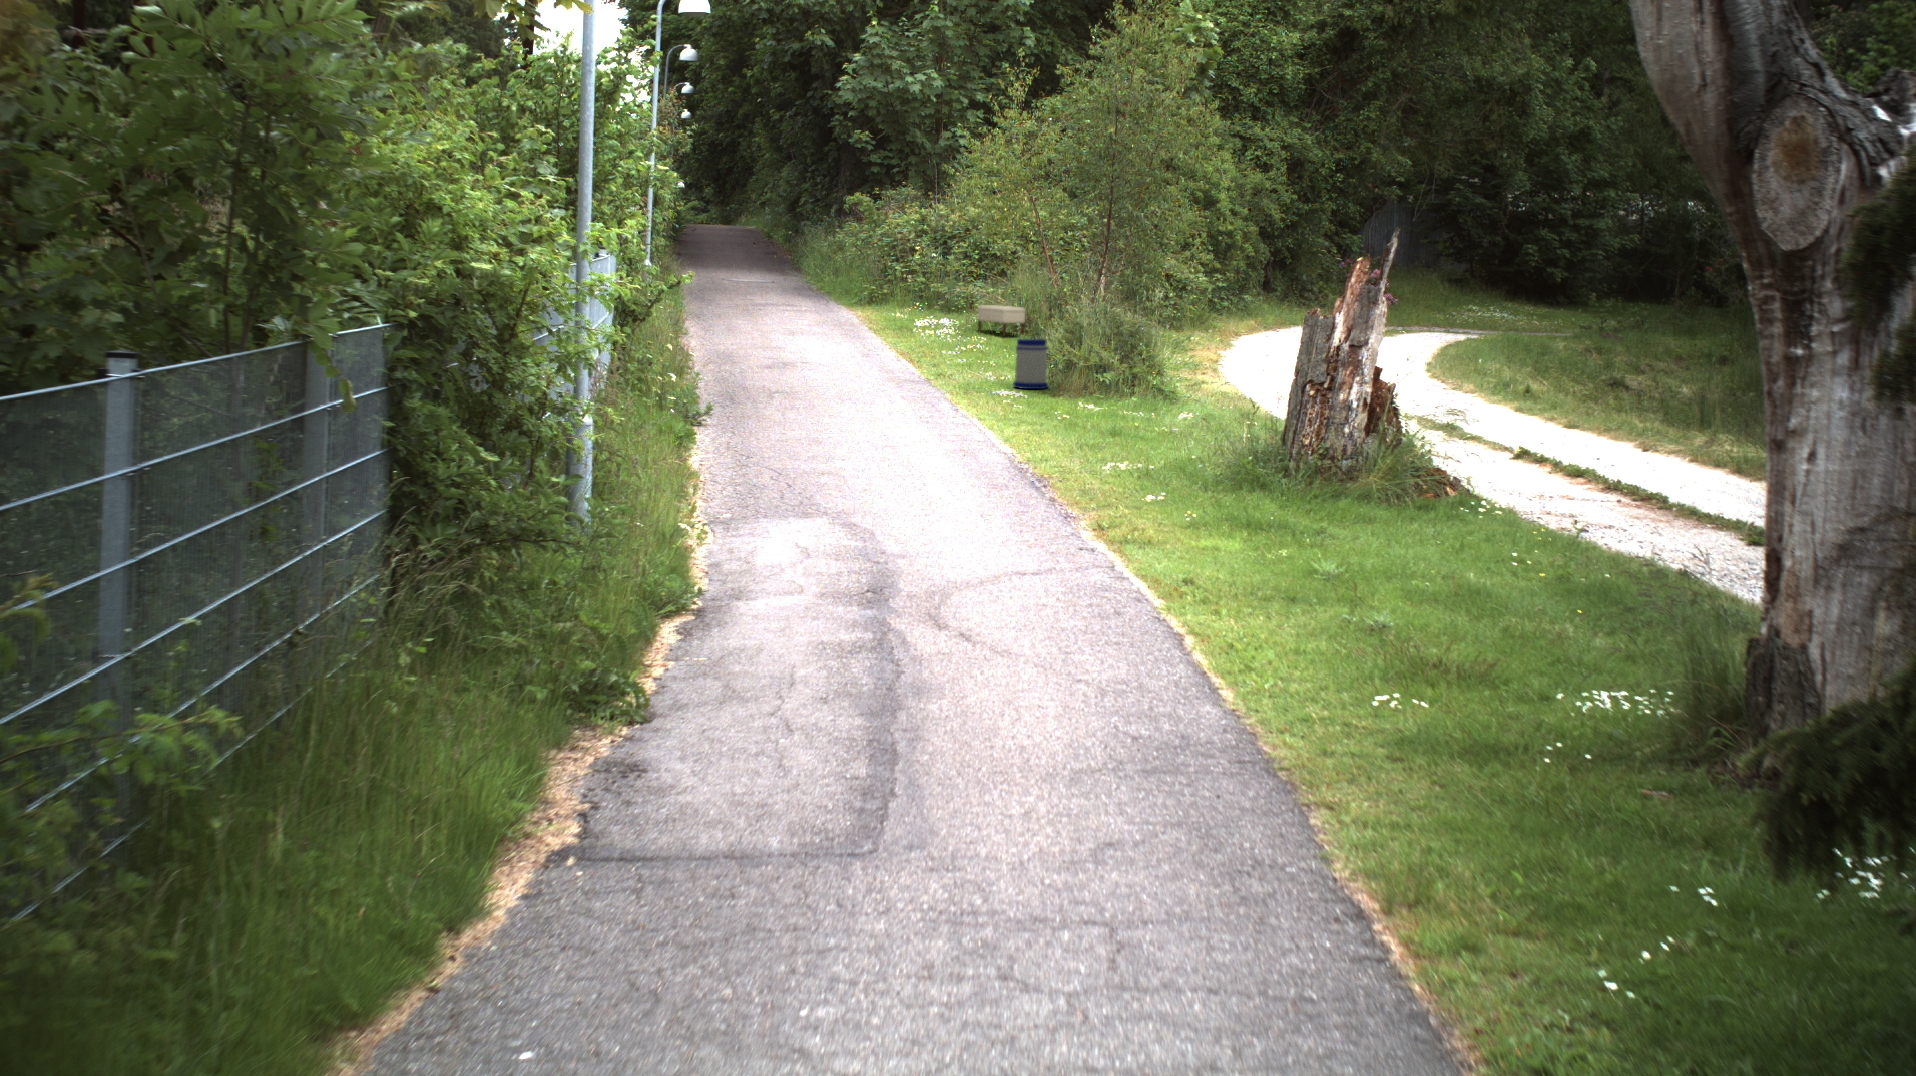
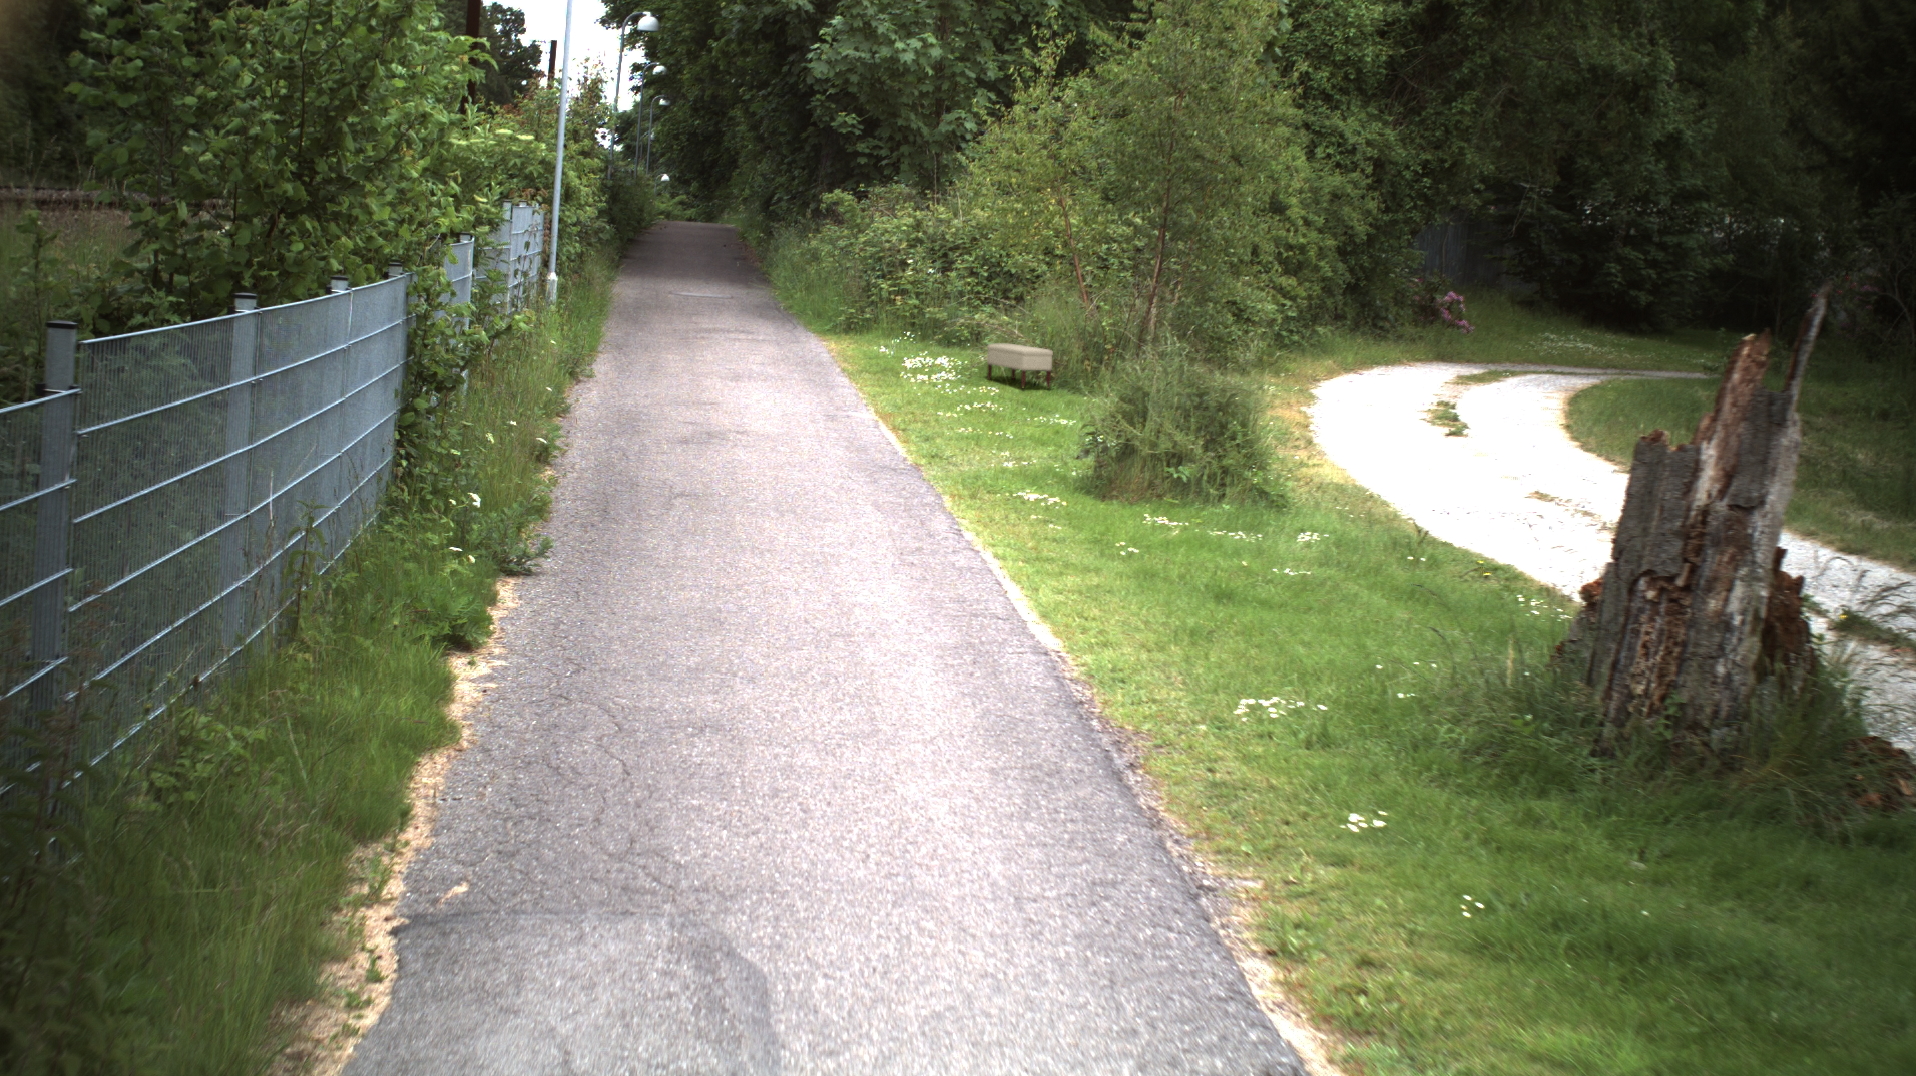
trash can: present [1013,338,1048,389] -> none [1044,413,1097,491]

